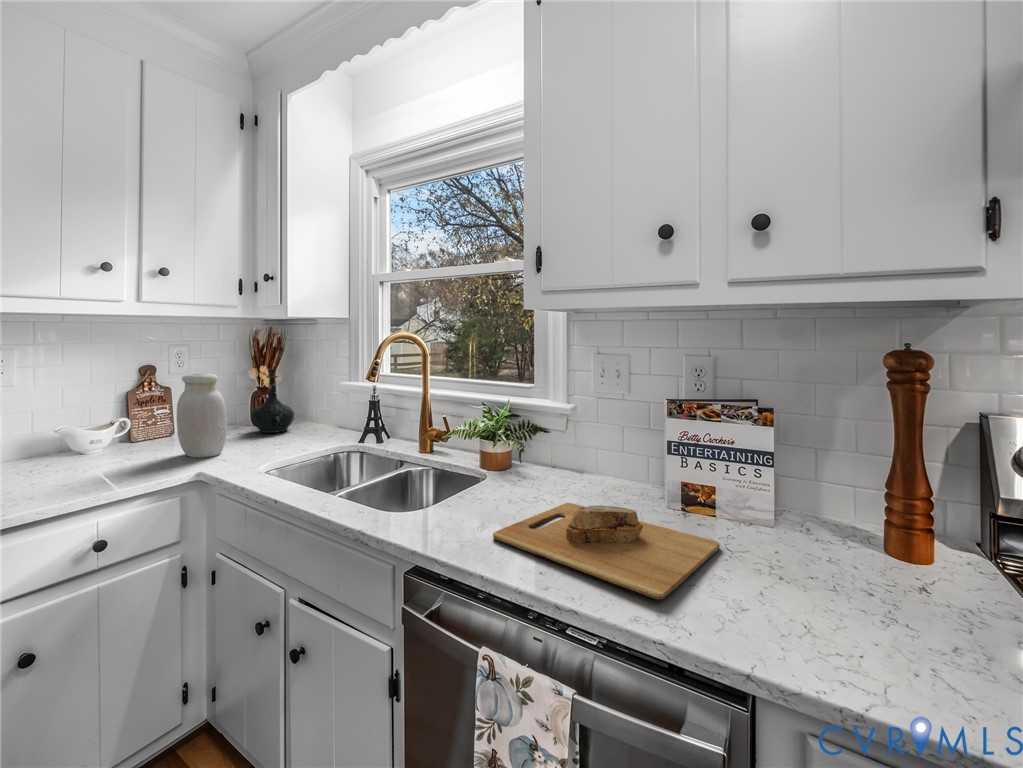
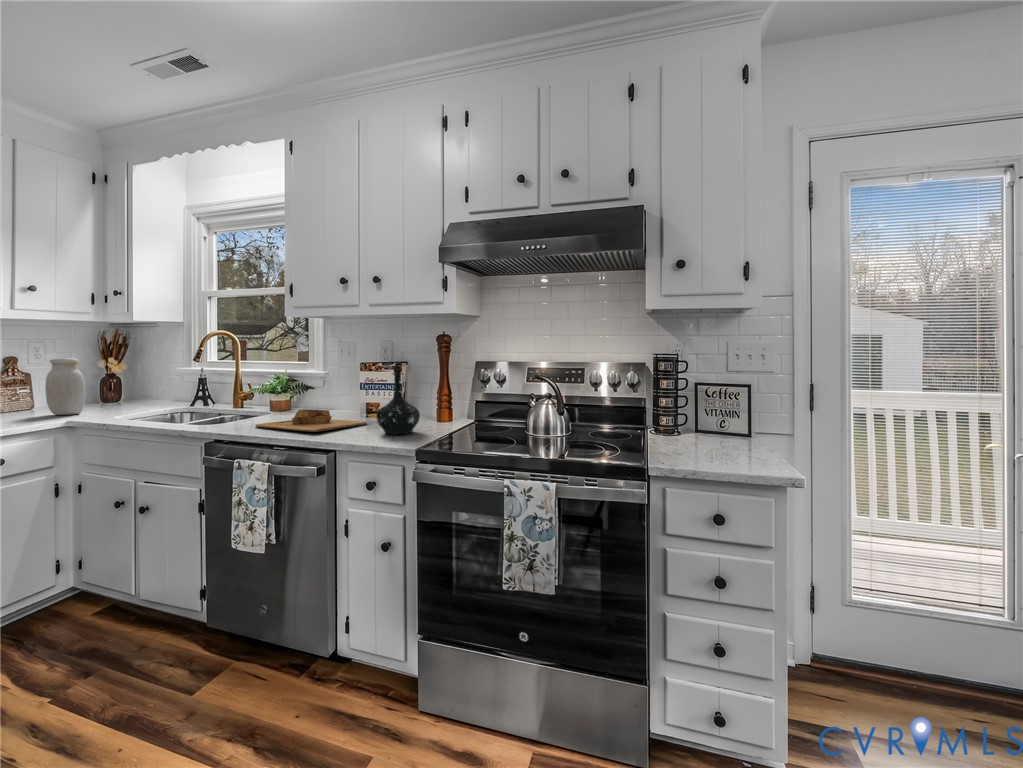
bottle: present [251,369,294,433] -> present [376,365,420,434]

